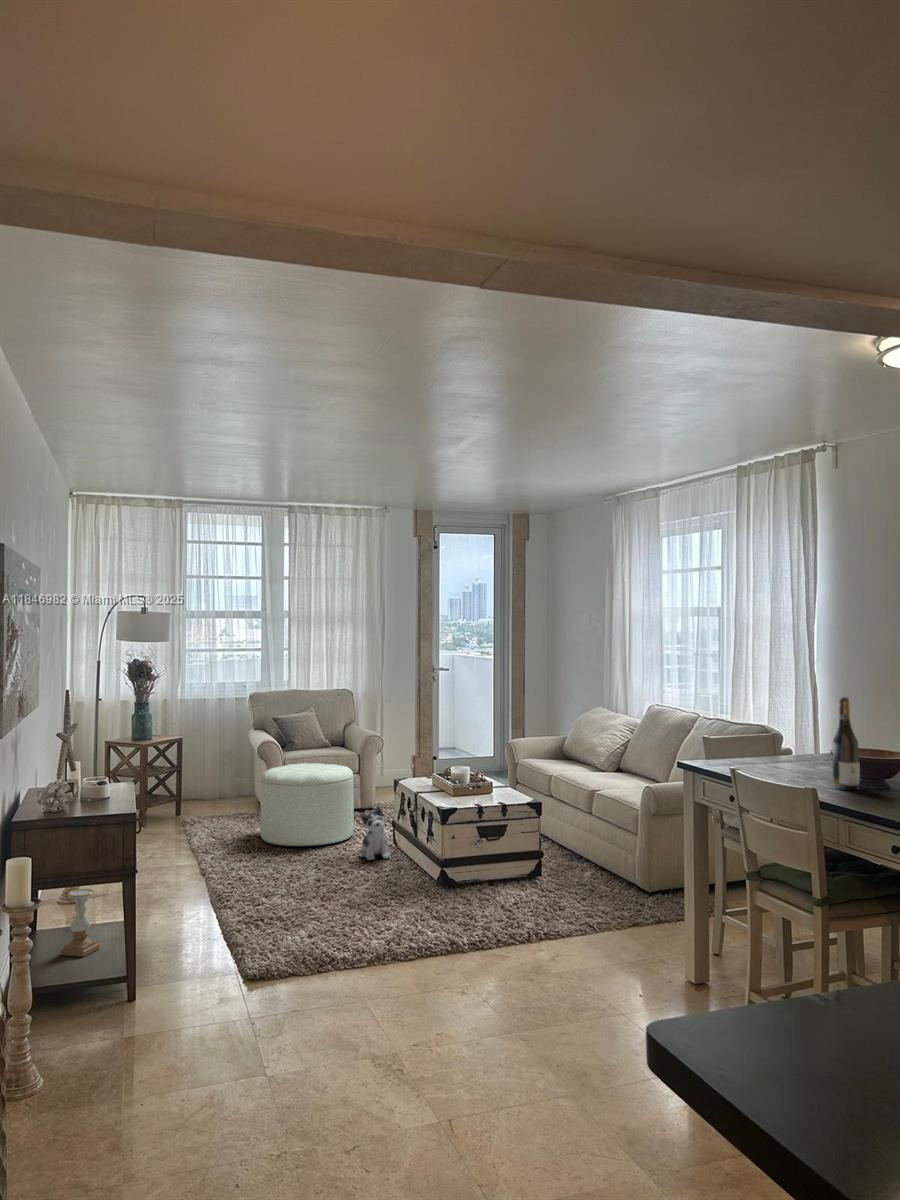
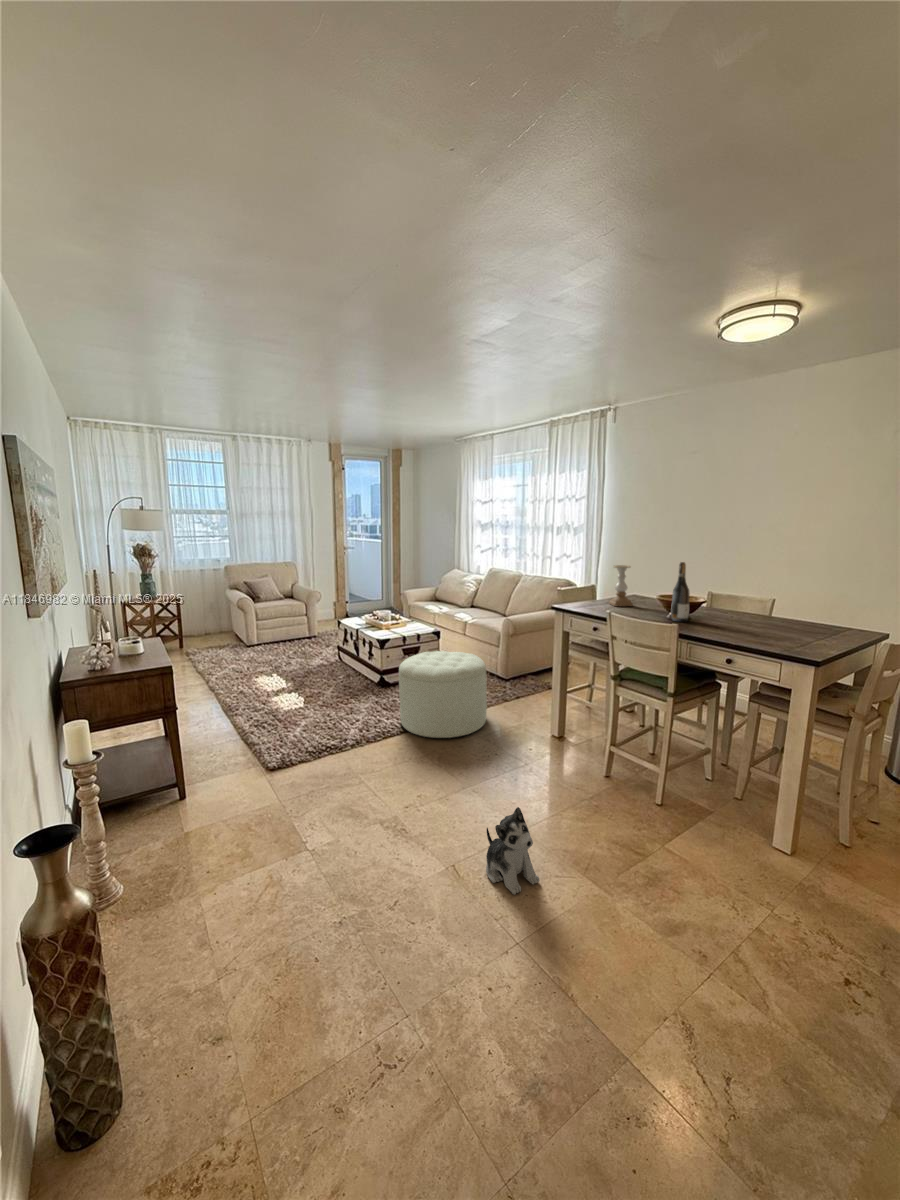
ottoman: present [261,763,354,846] -> present [399,651,487,738]
plush toy: present [359,806,390,860] -> present [486,807,539,894]
candle holder: present [61,889,100,957] -> present [609,565,633,606]

